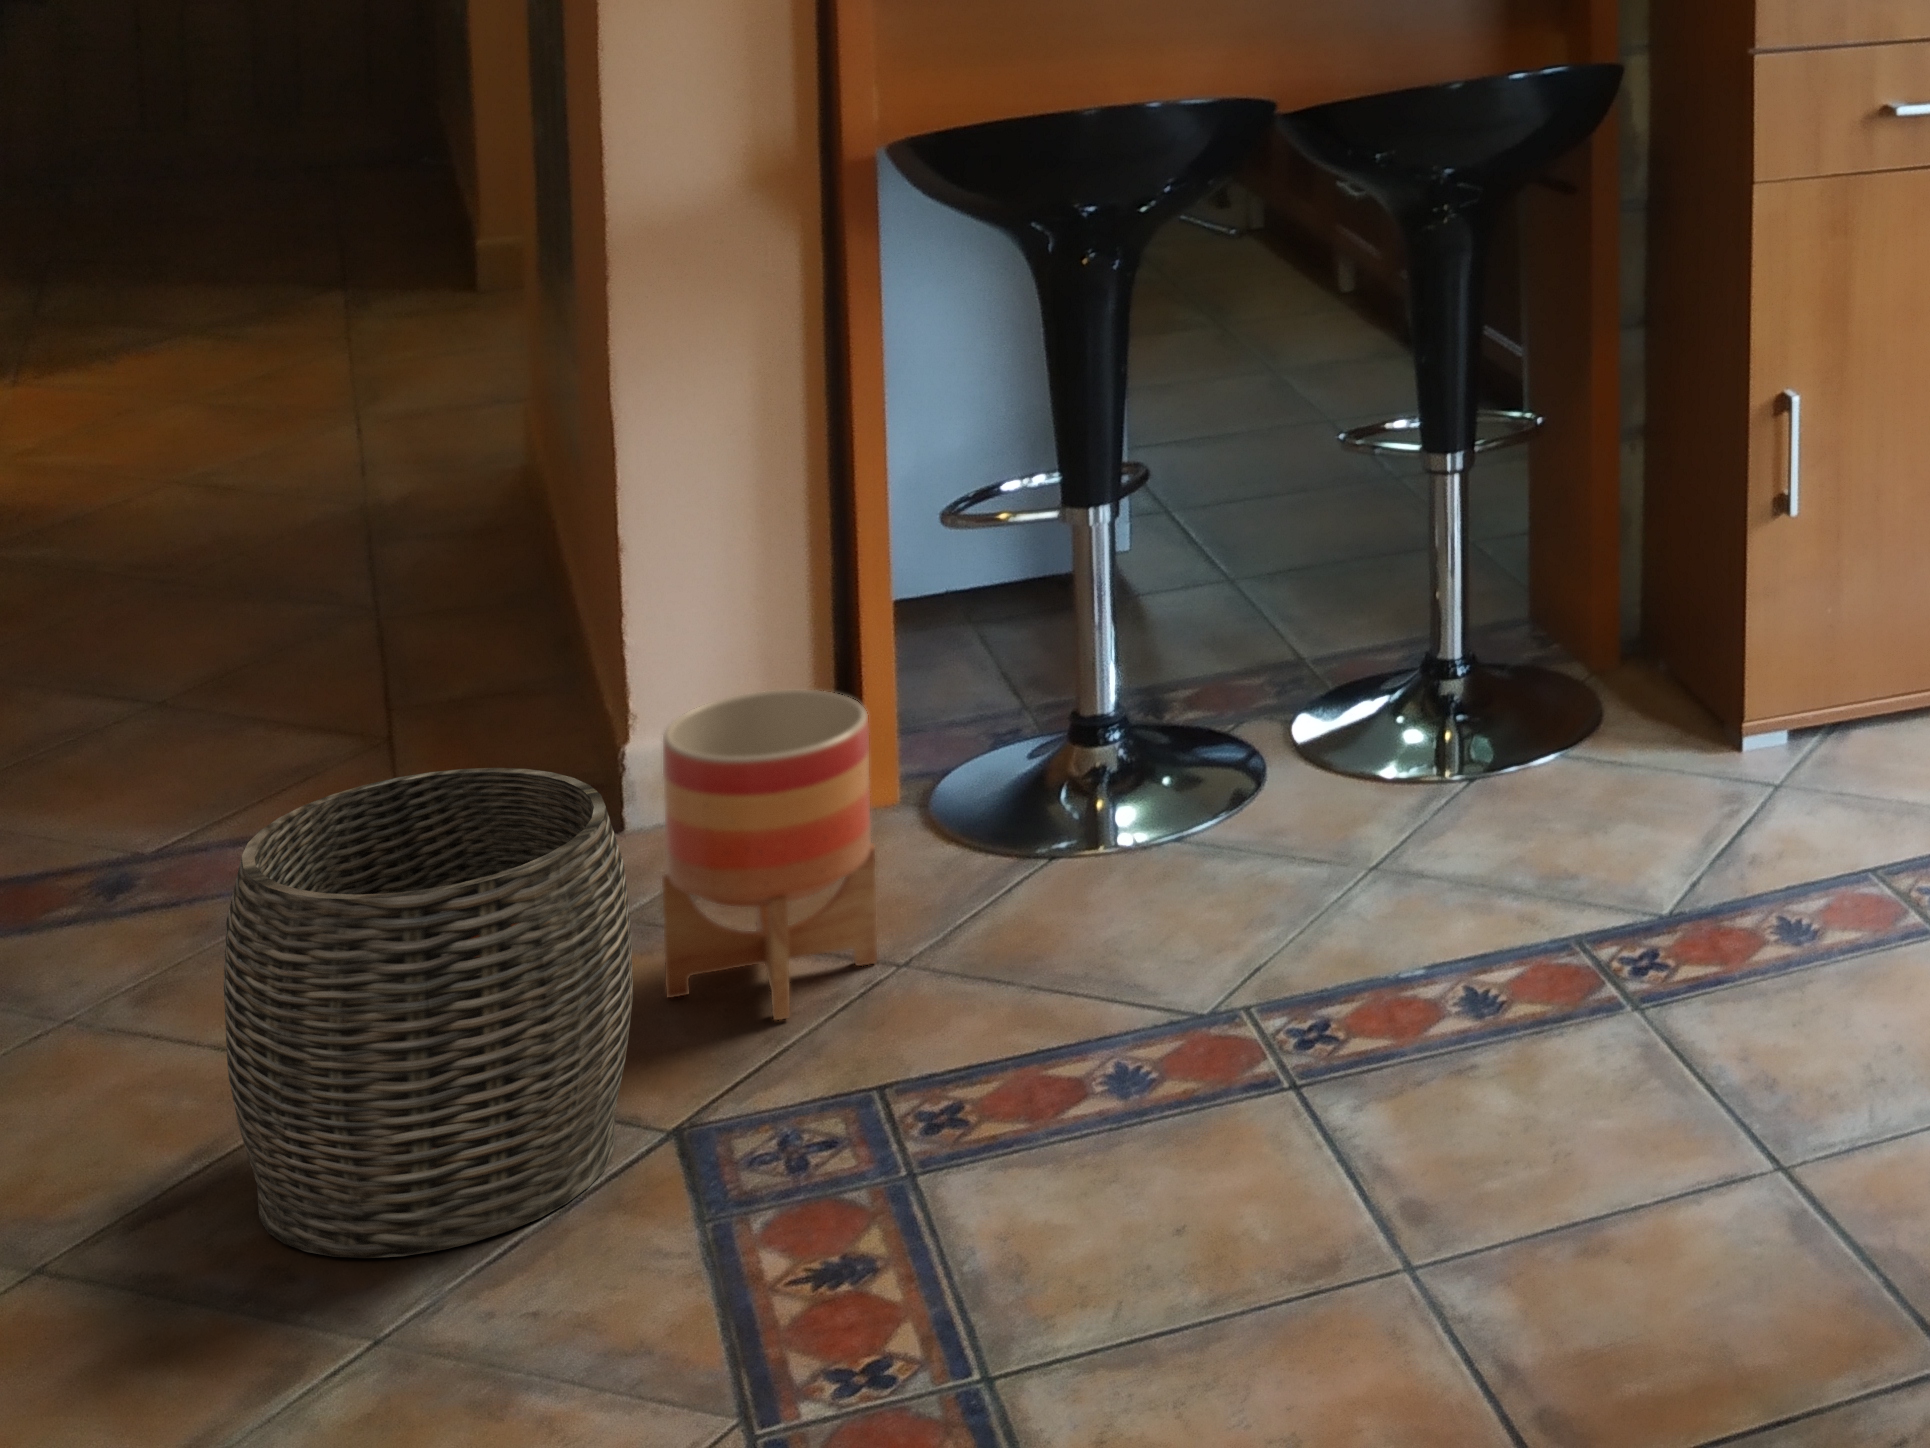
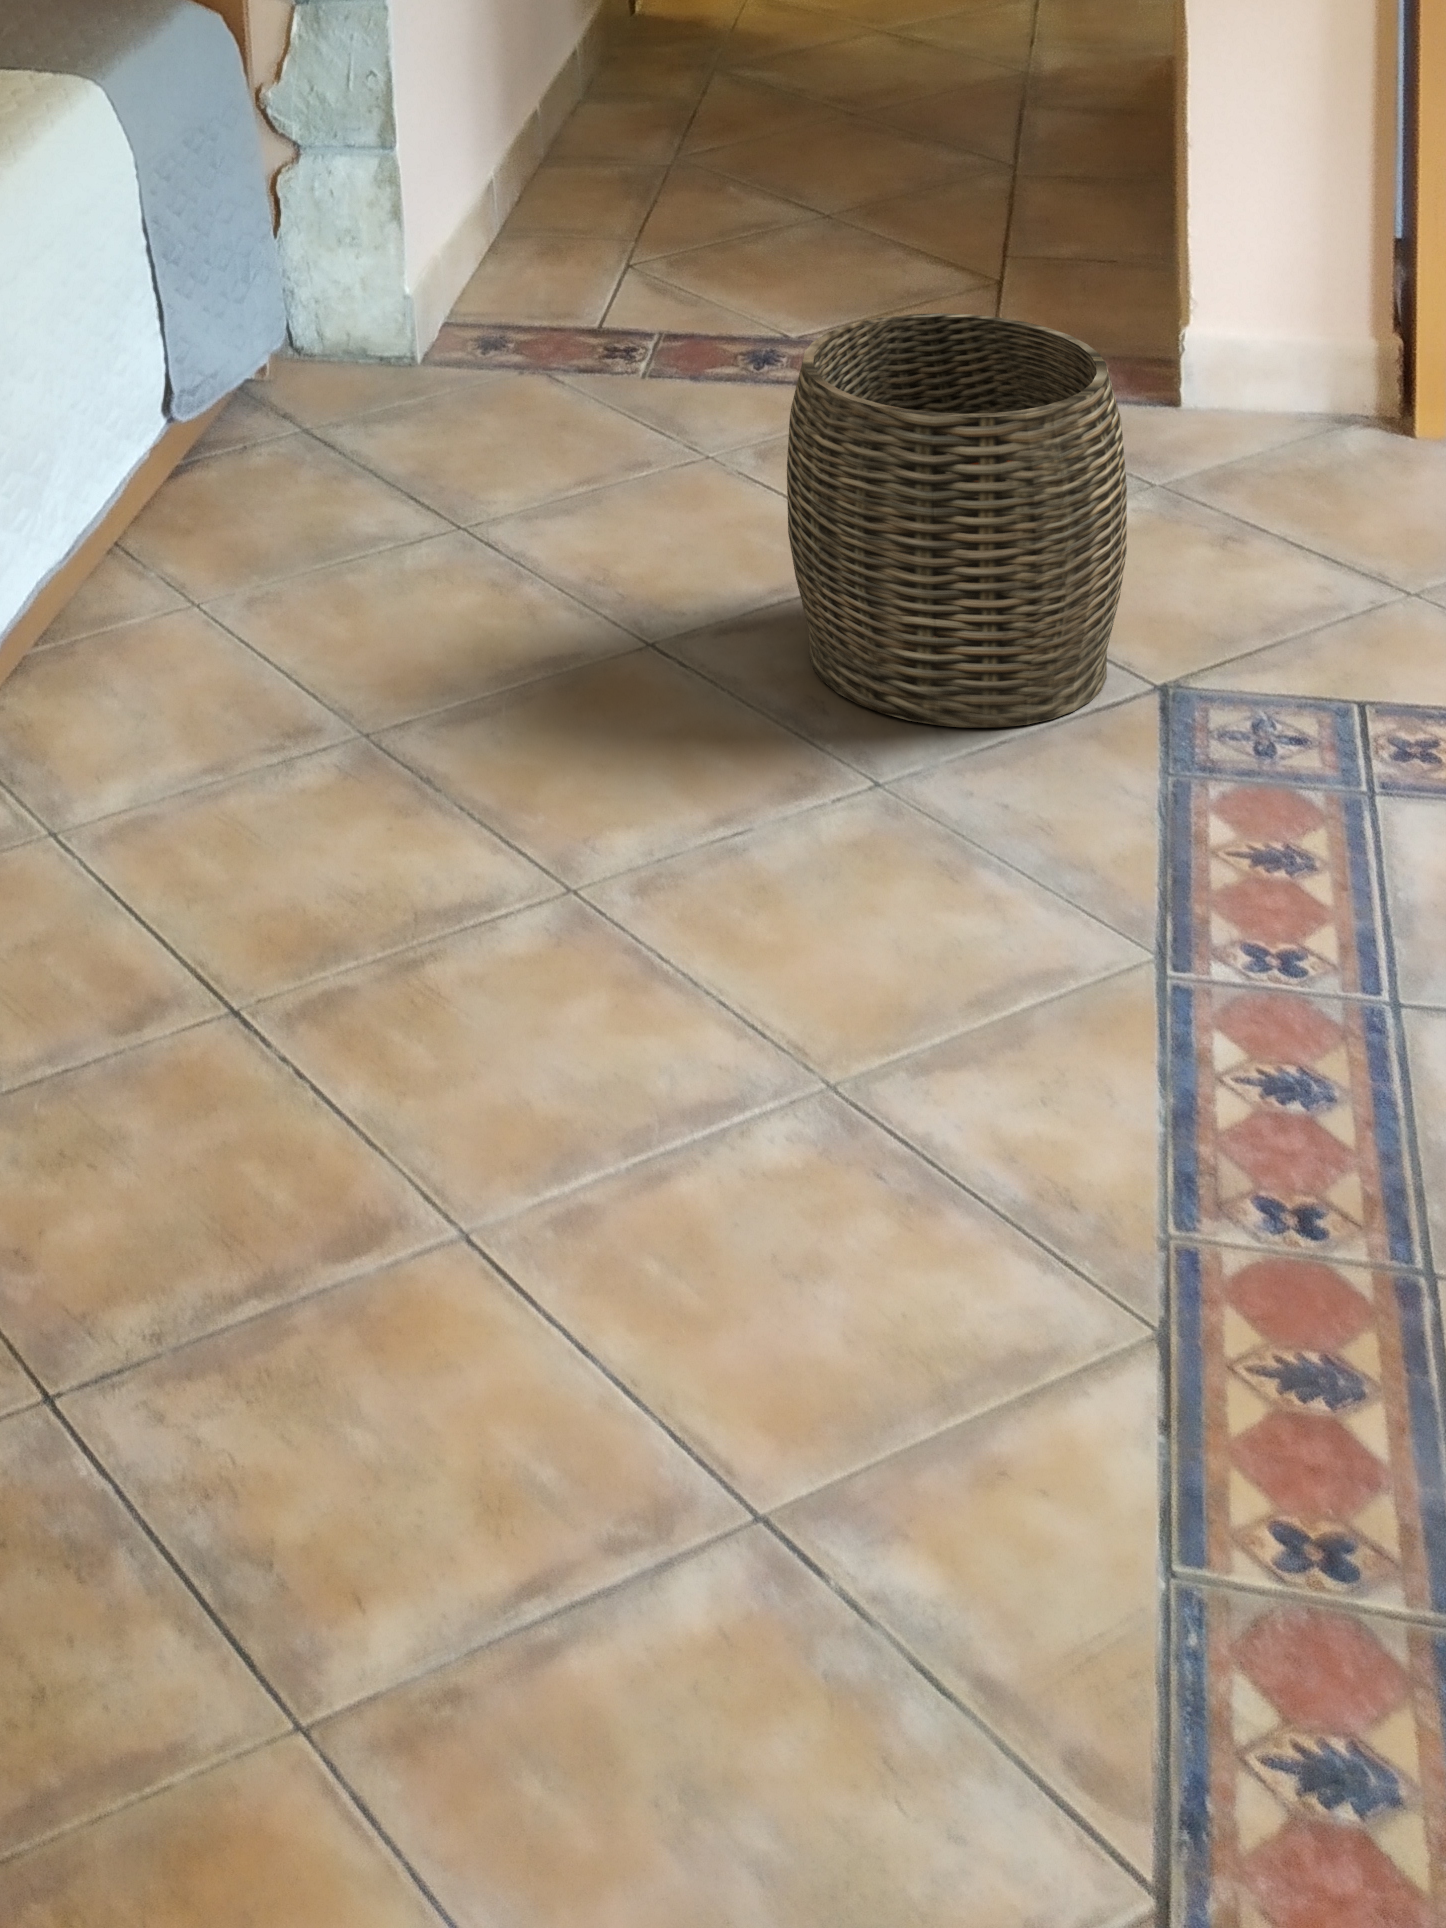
planter: present [662,690,877,1020] -> none [1182,300,1391,614]

